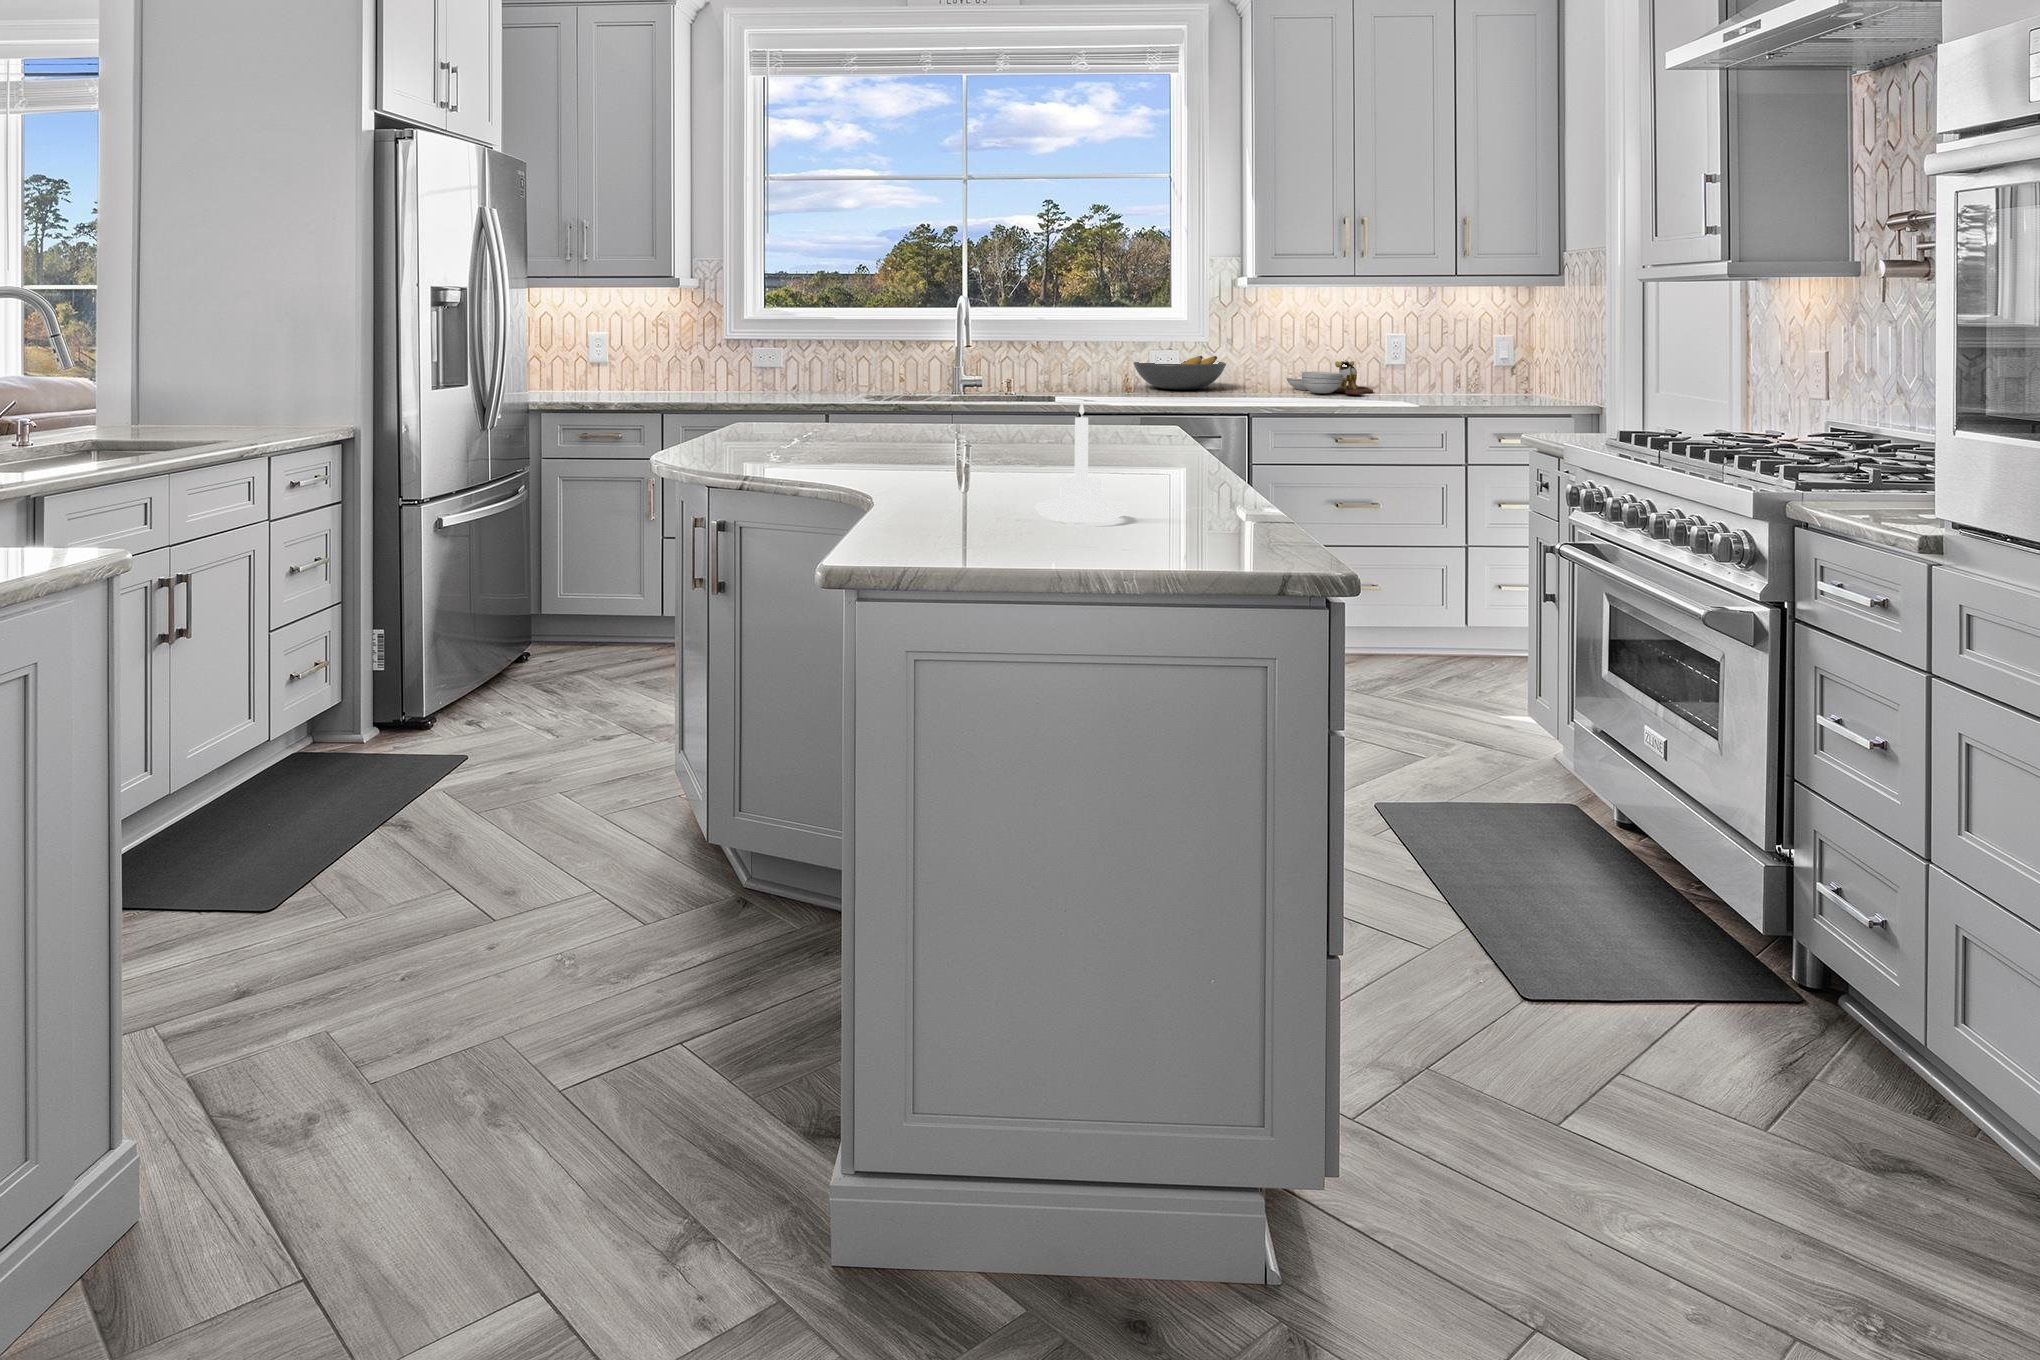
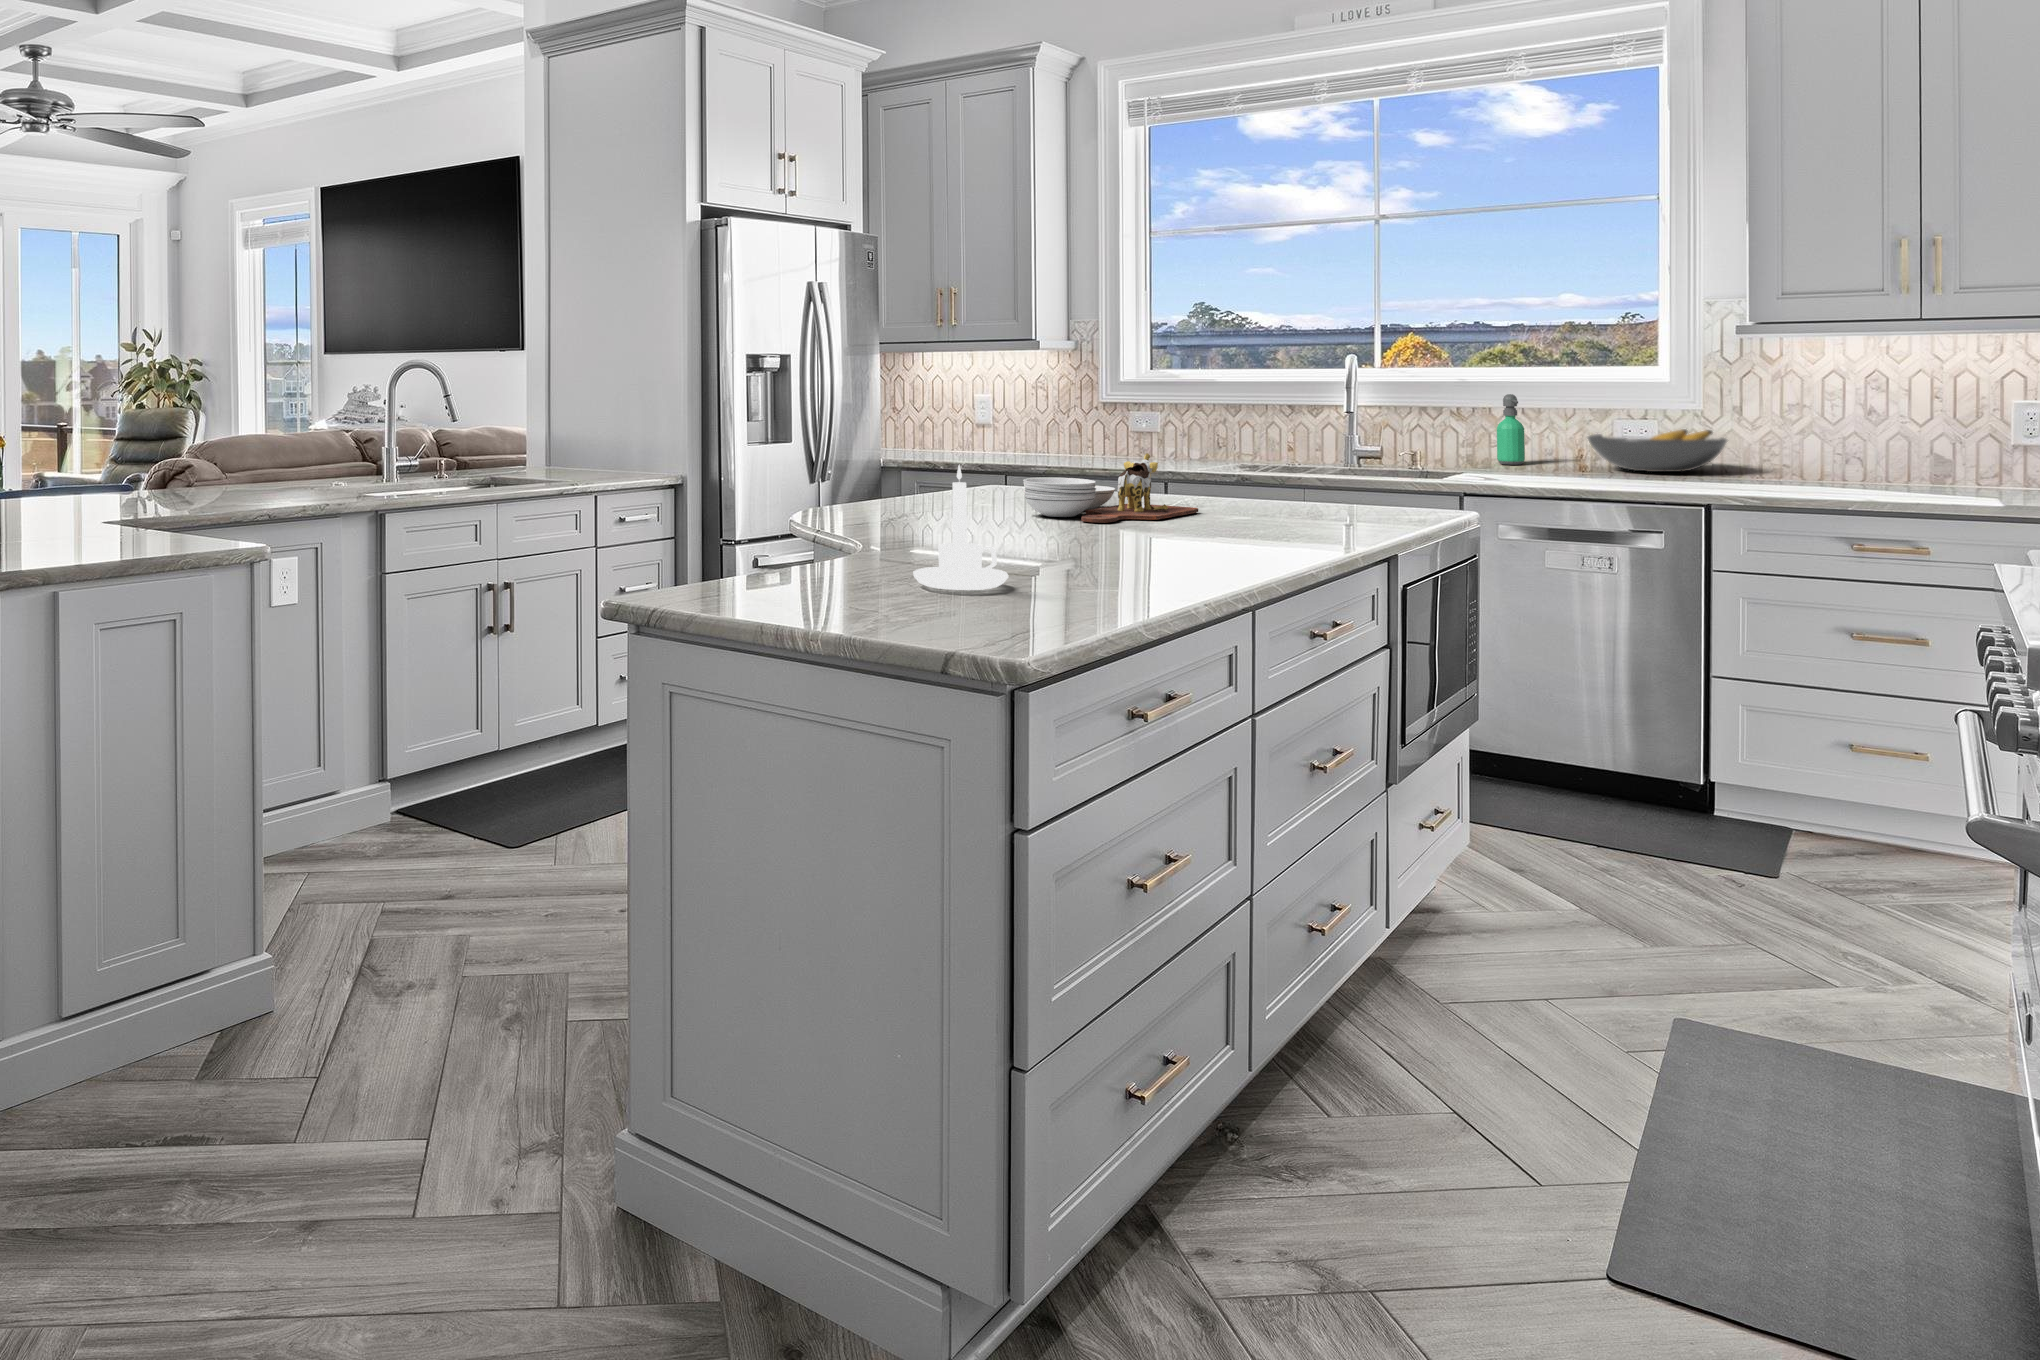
soap dispenser: none [1066,330,1086,387] -> present [1497,394,1525,465]
cutting board: present [1286,360,1373,394] -> present [1023,453,1198,523]

